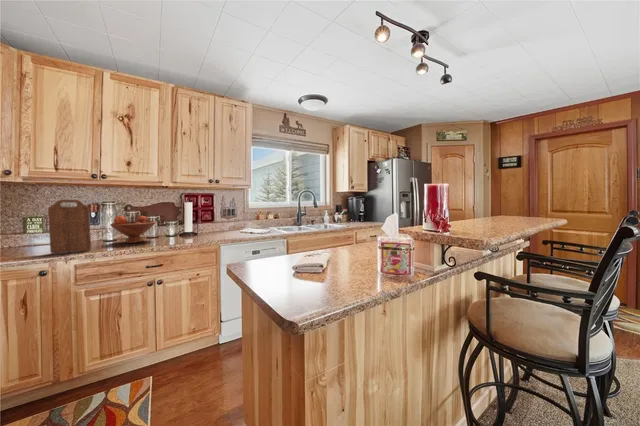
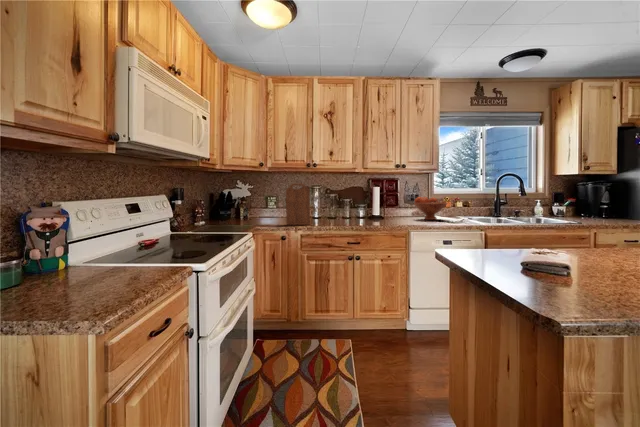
fruit bowl: present [110,215,155,243] -> present [414,197,447,220]

